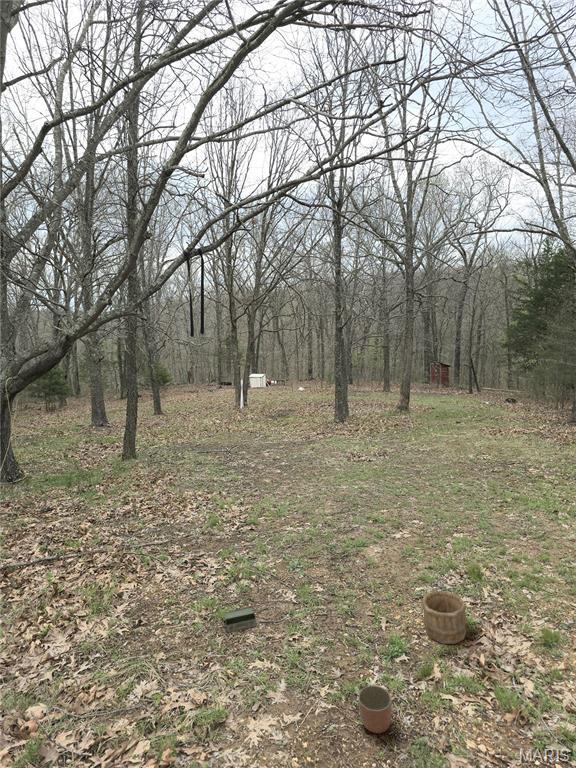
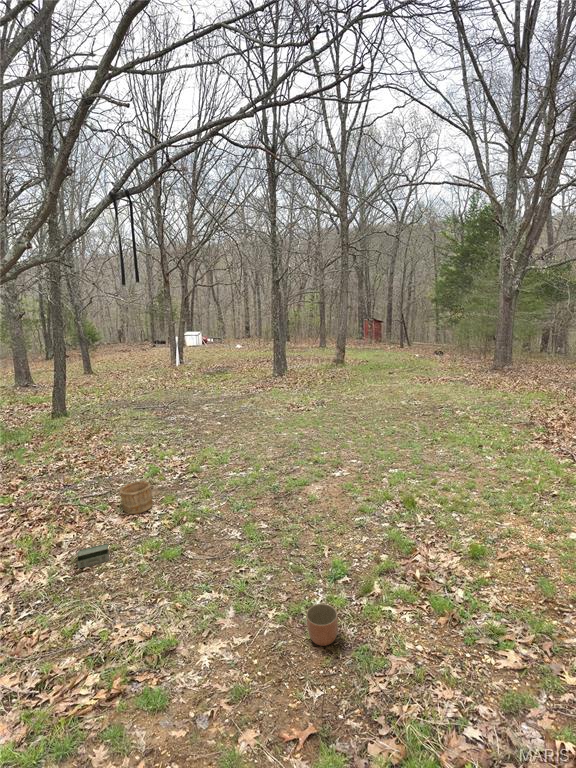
wooden bucket: present [422,591,466,644] -> present [120,481,152,514]
toolbox: present [224,607,256,633] -> present [77,544,109,568]

